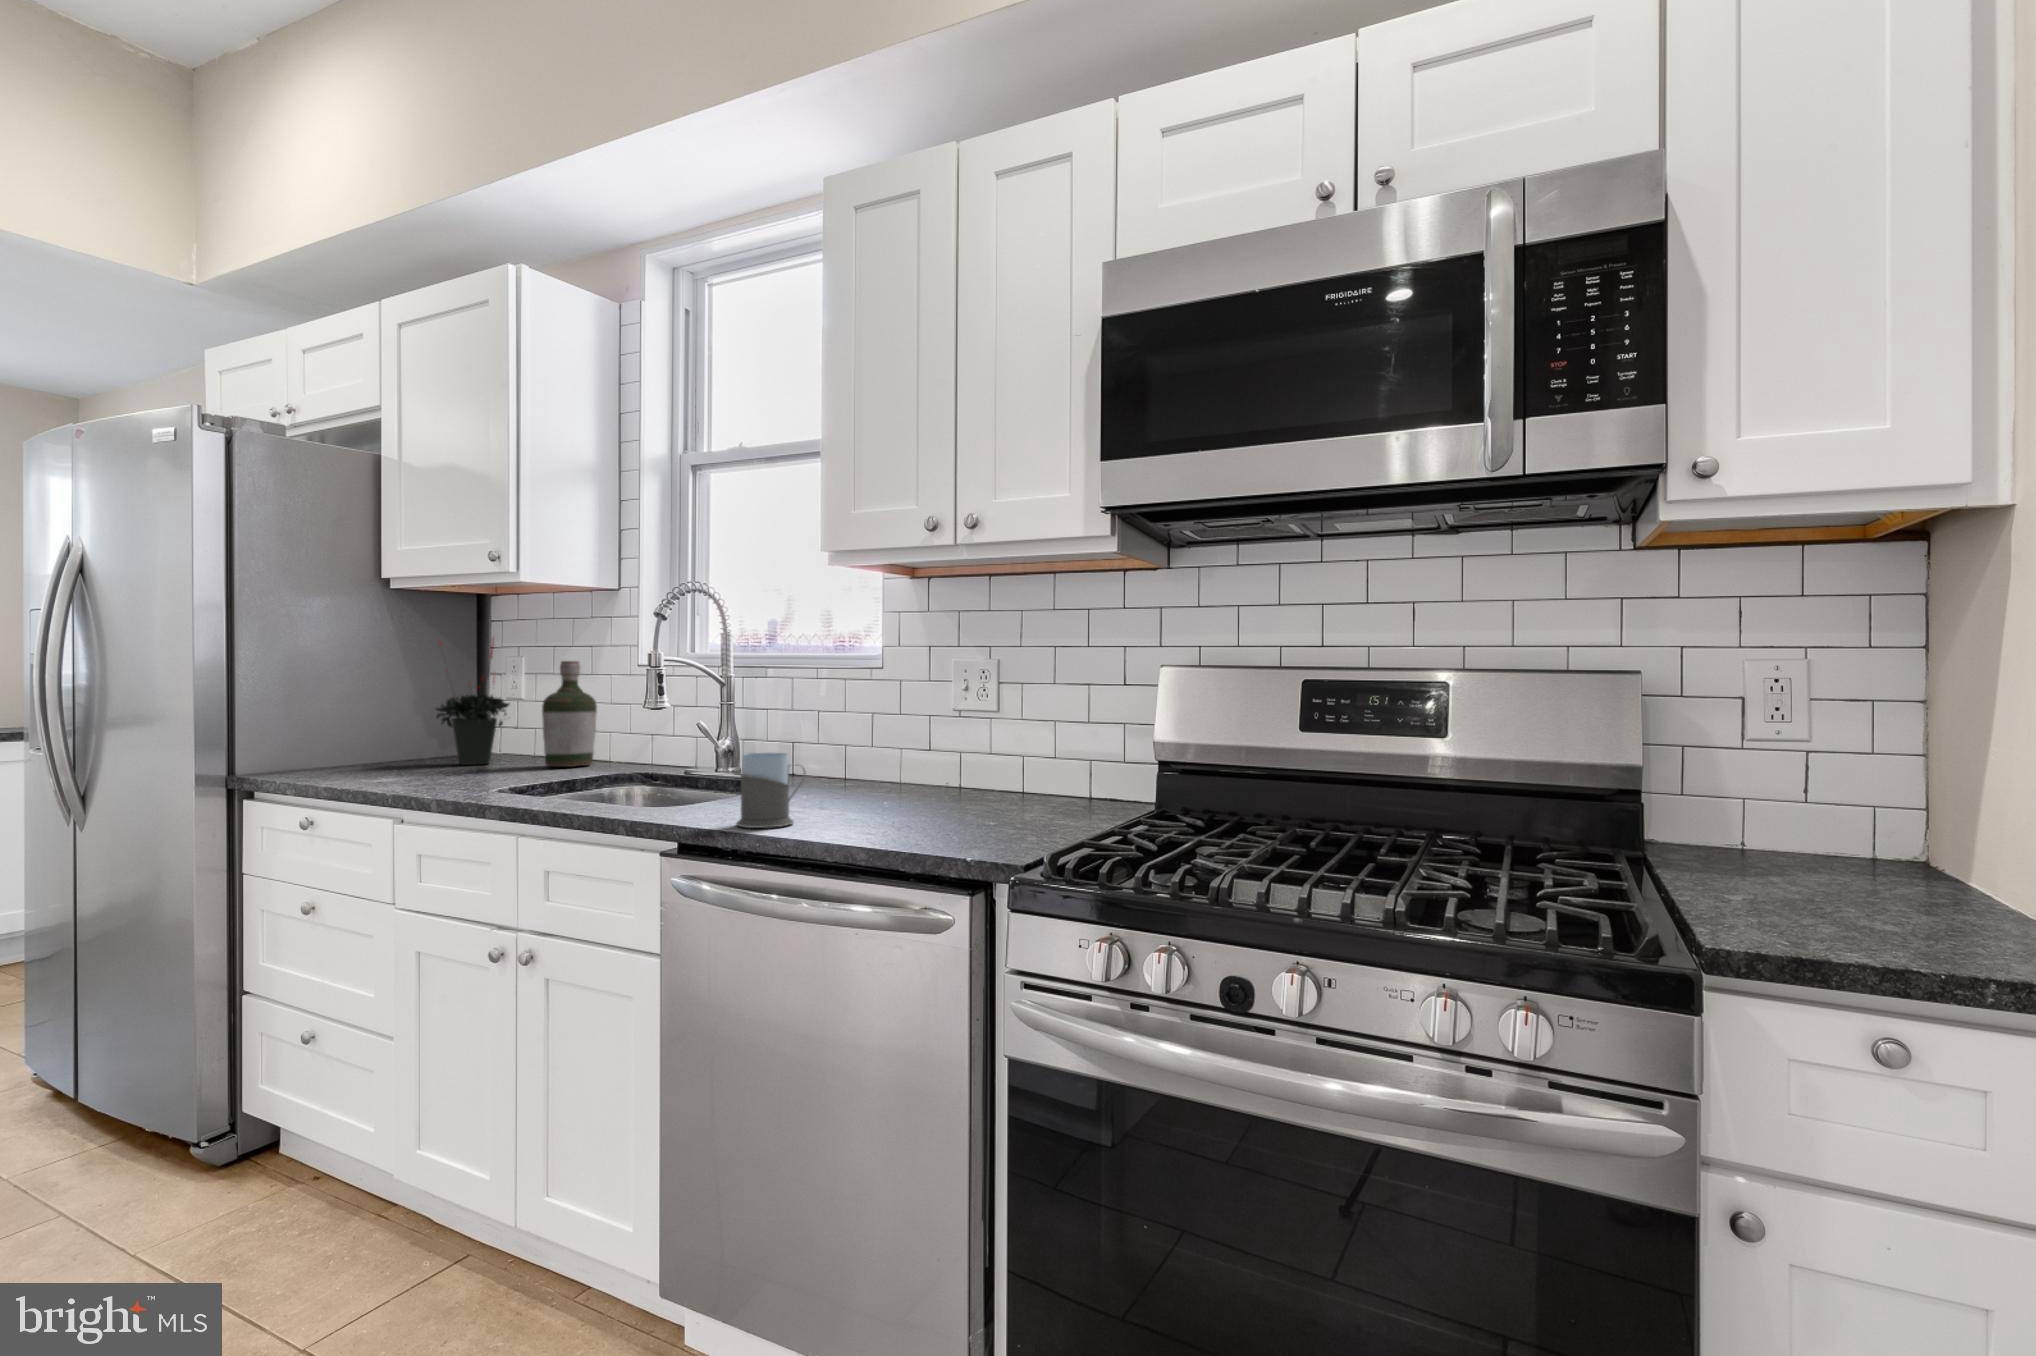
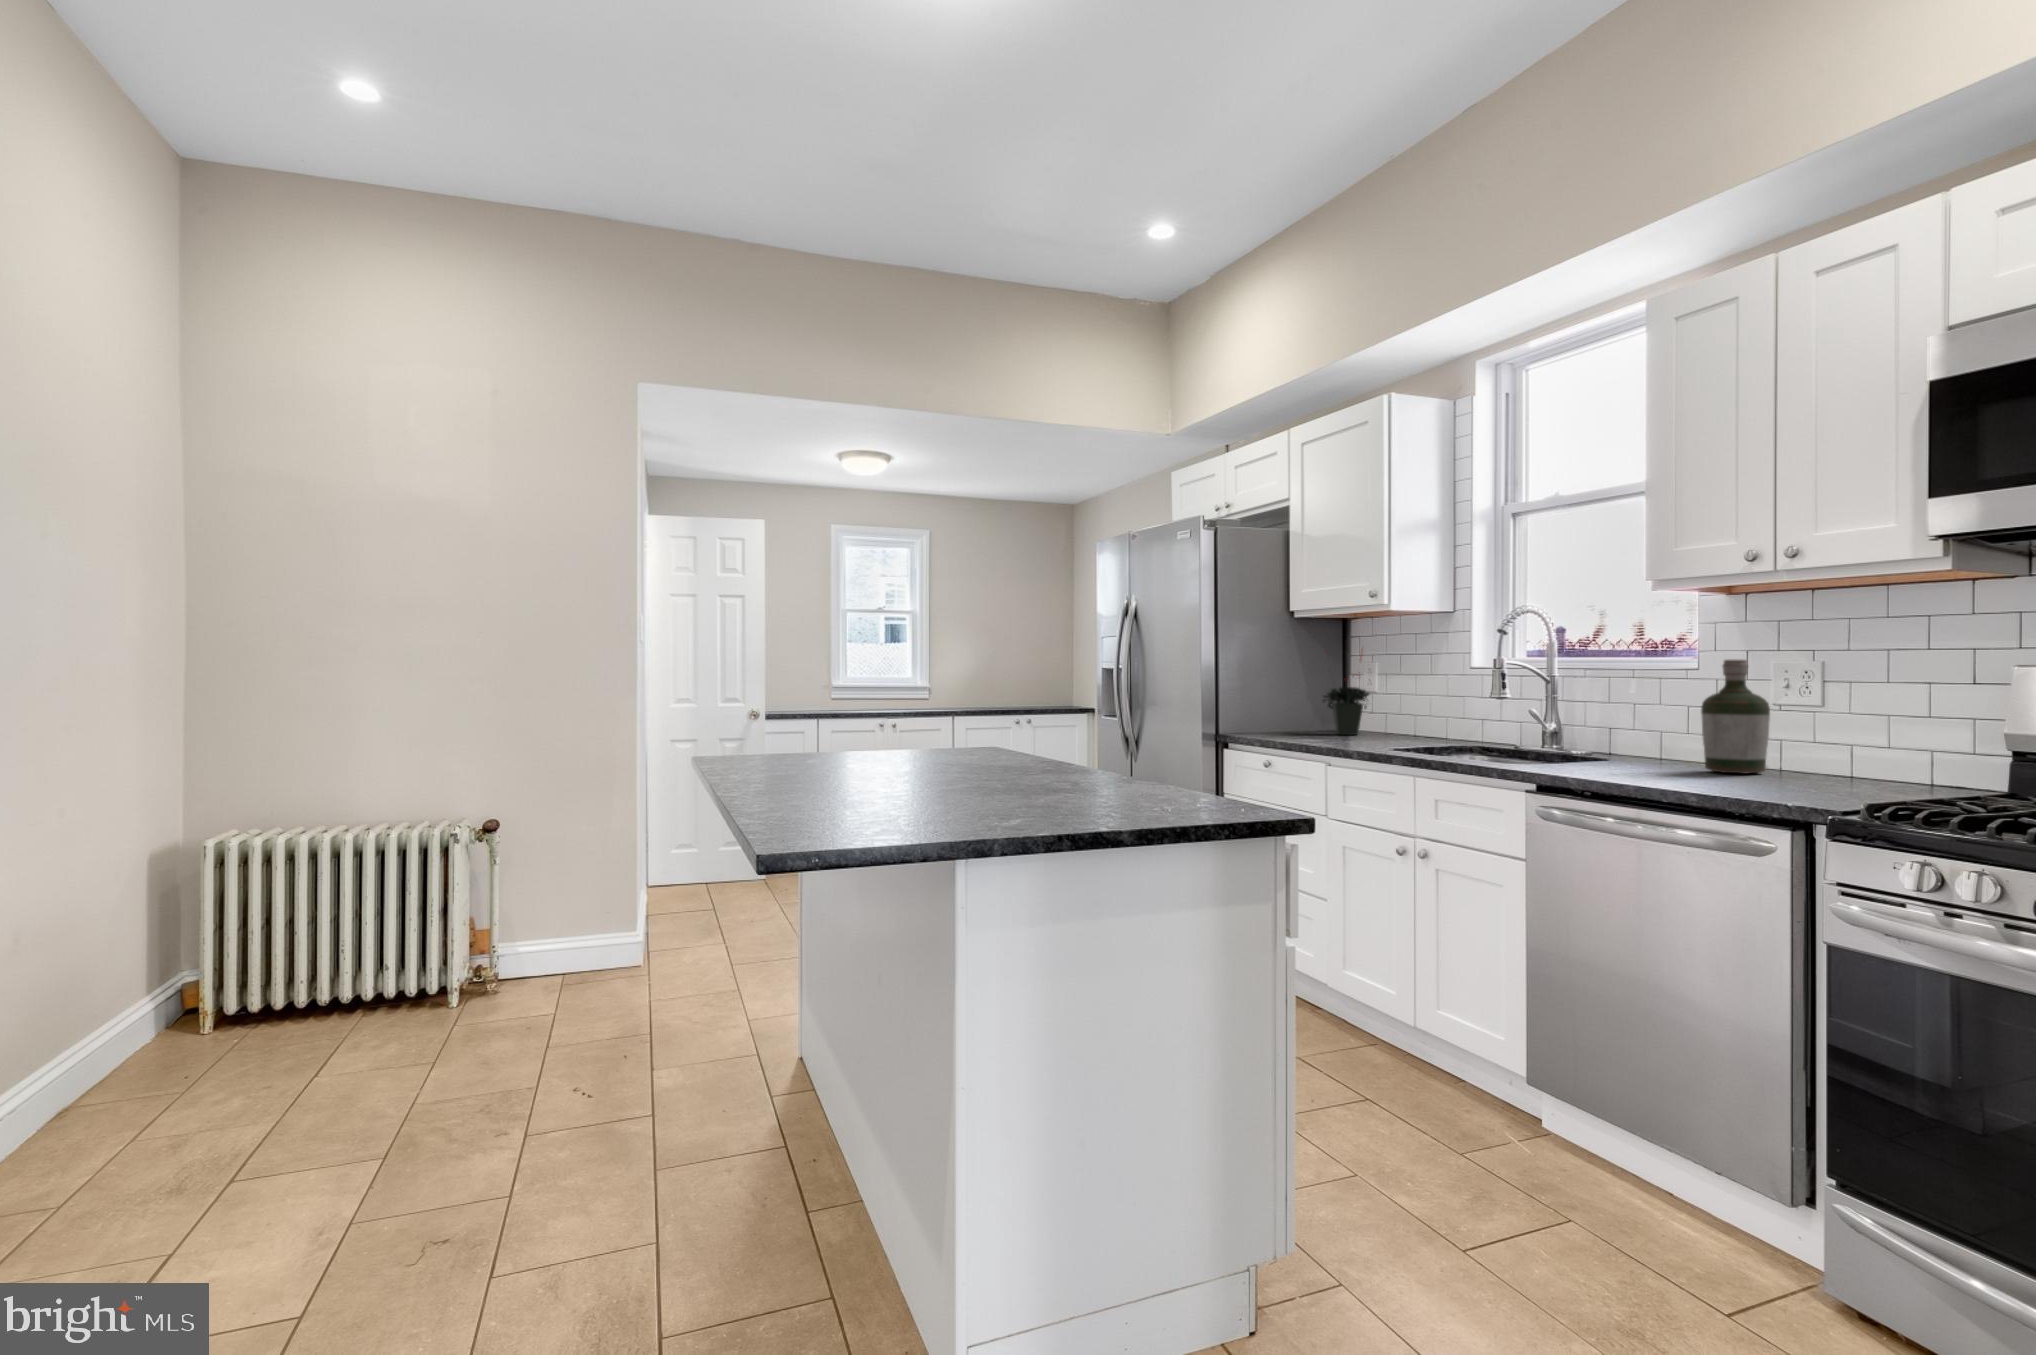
bottle: present [542,661,597,767] -> present [1701,660,1770,773]
mug: present [736,753,806,828] -> none [1585,727,1639,778]

